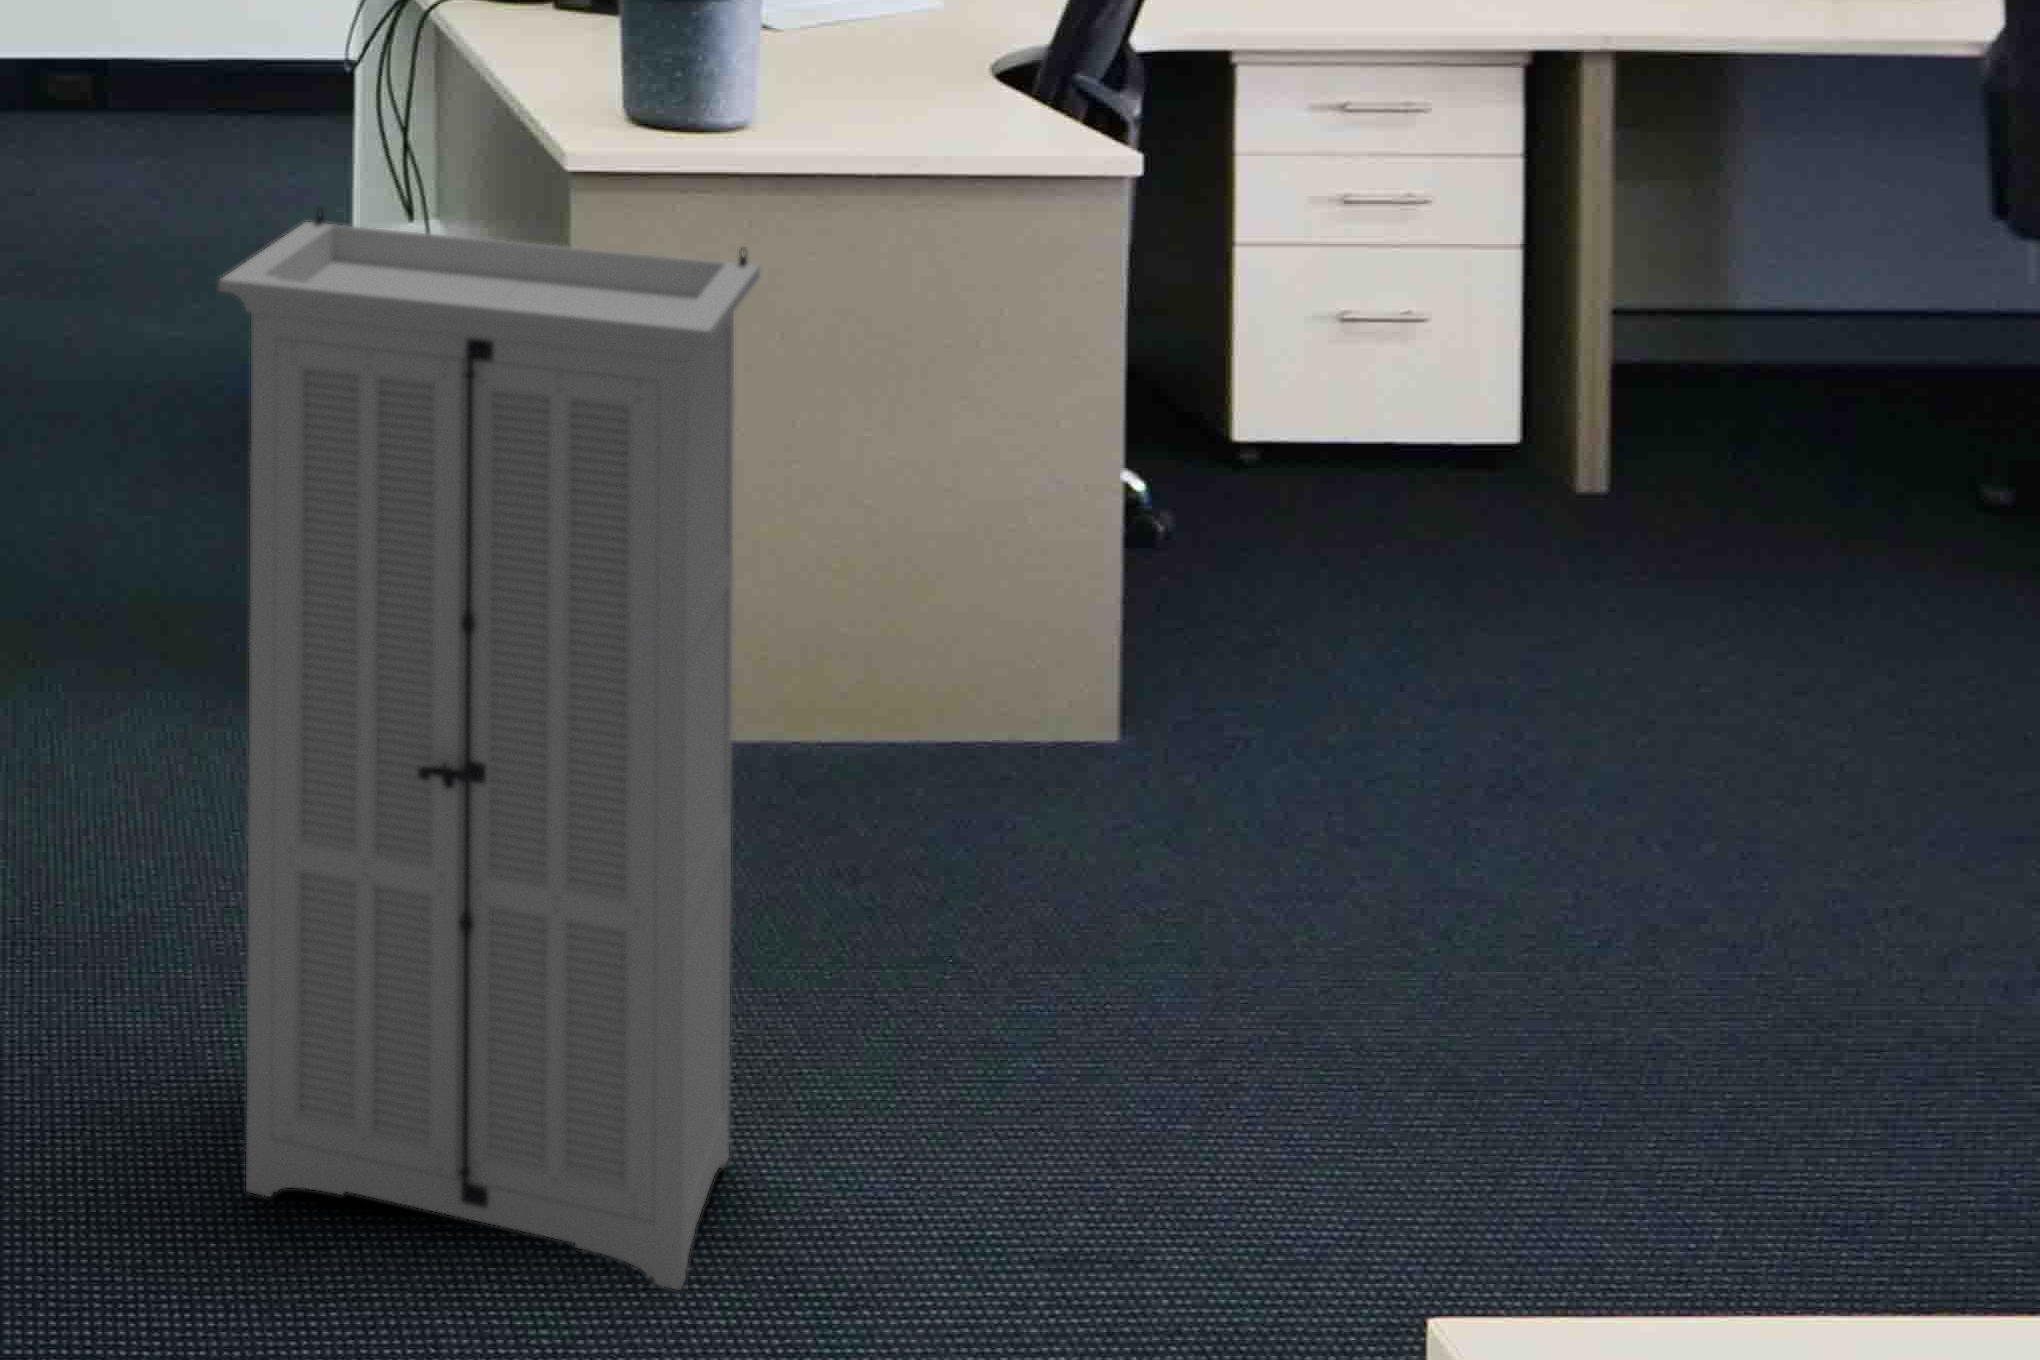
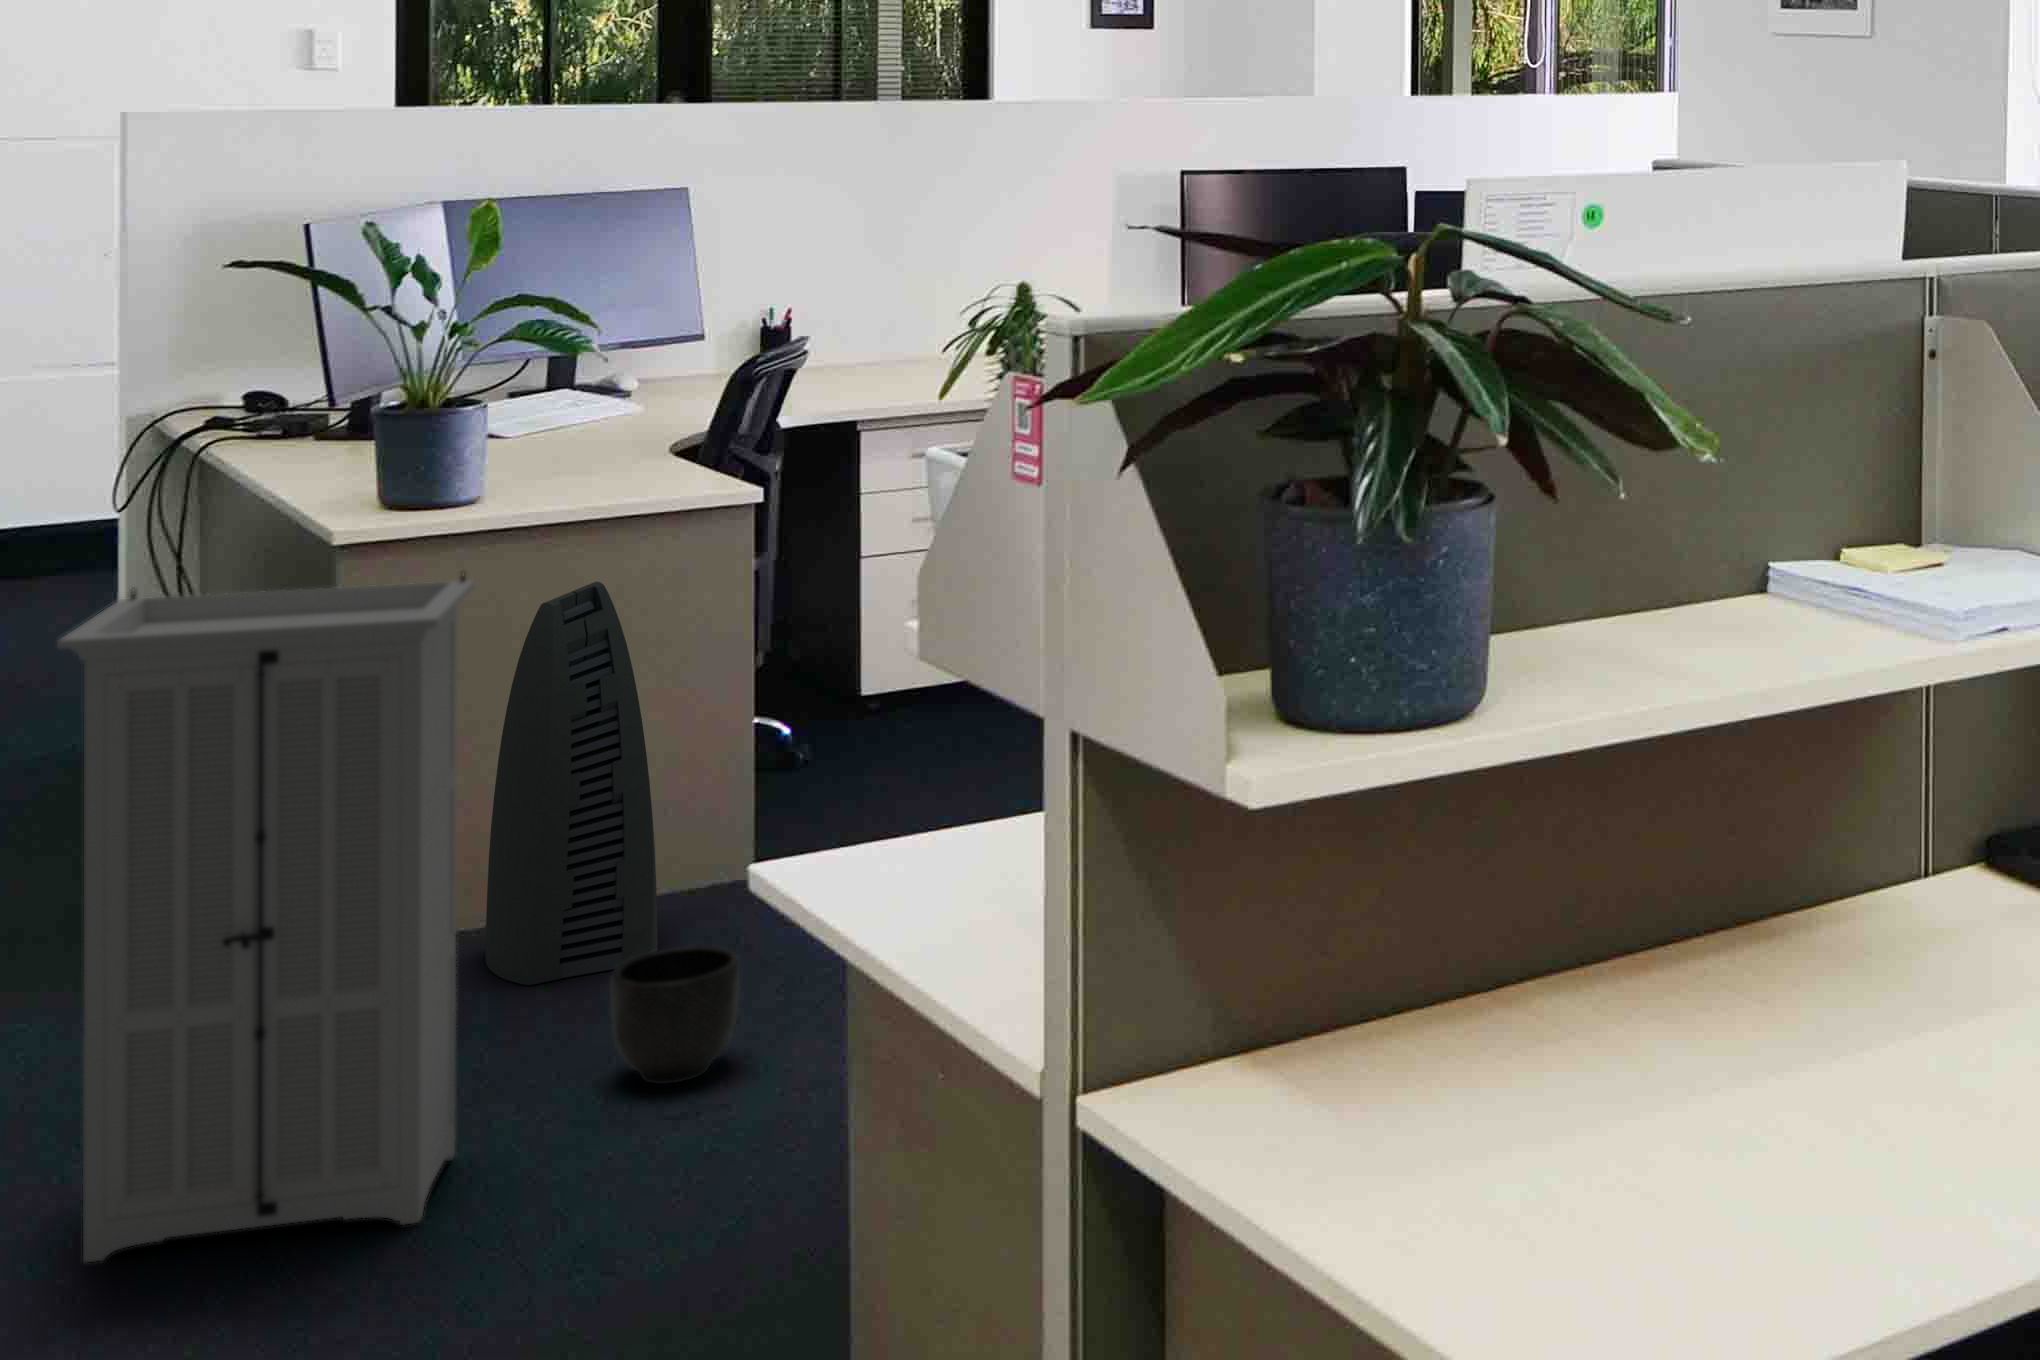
air purifier: none [759,260,993,853] -> present [486,582,657,985]
planter: none [947,881,1144,1117] -> present [610,946,740,1084]

